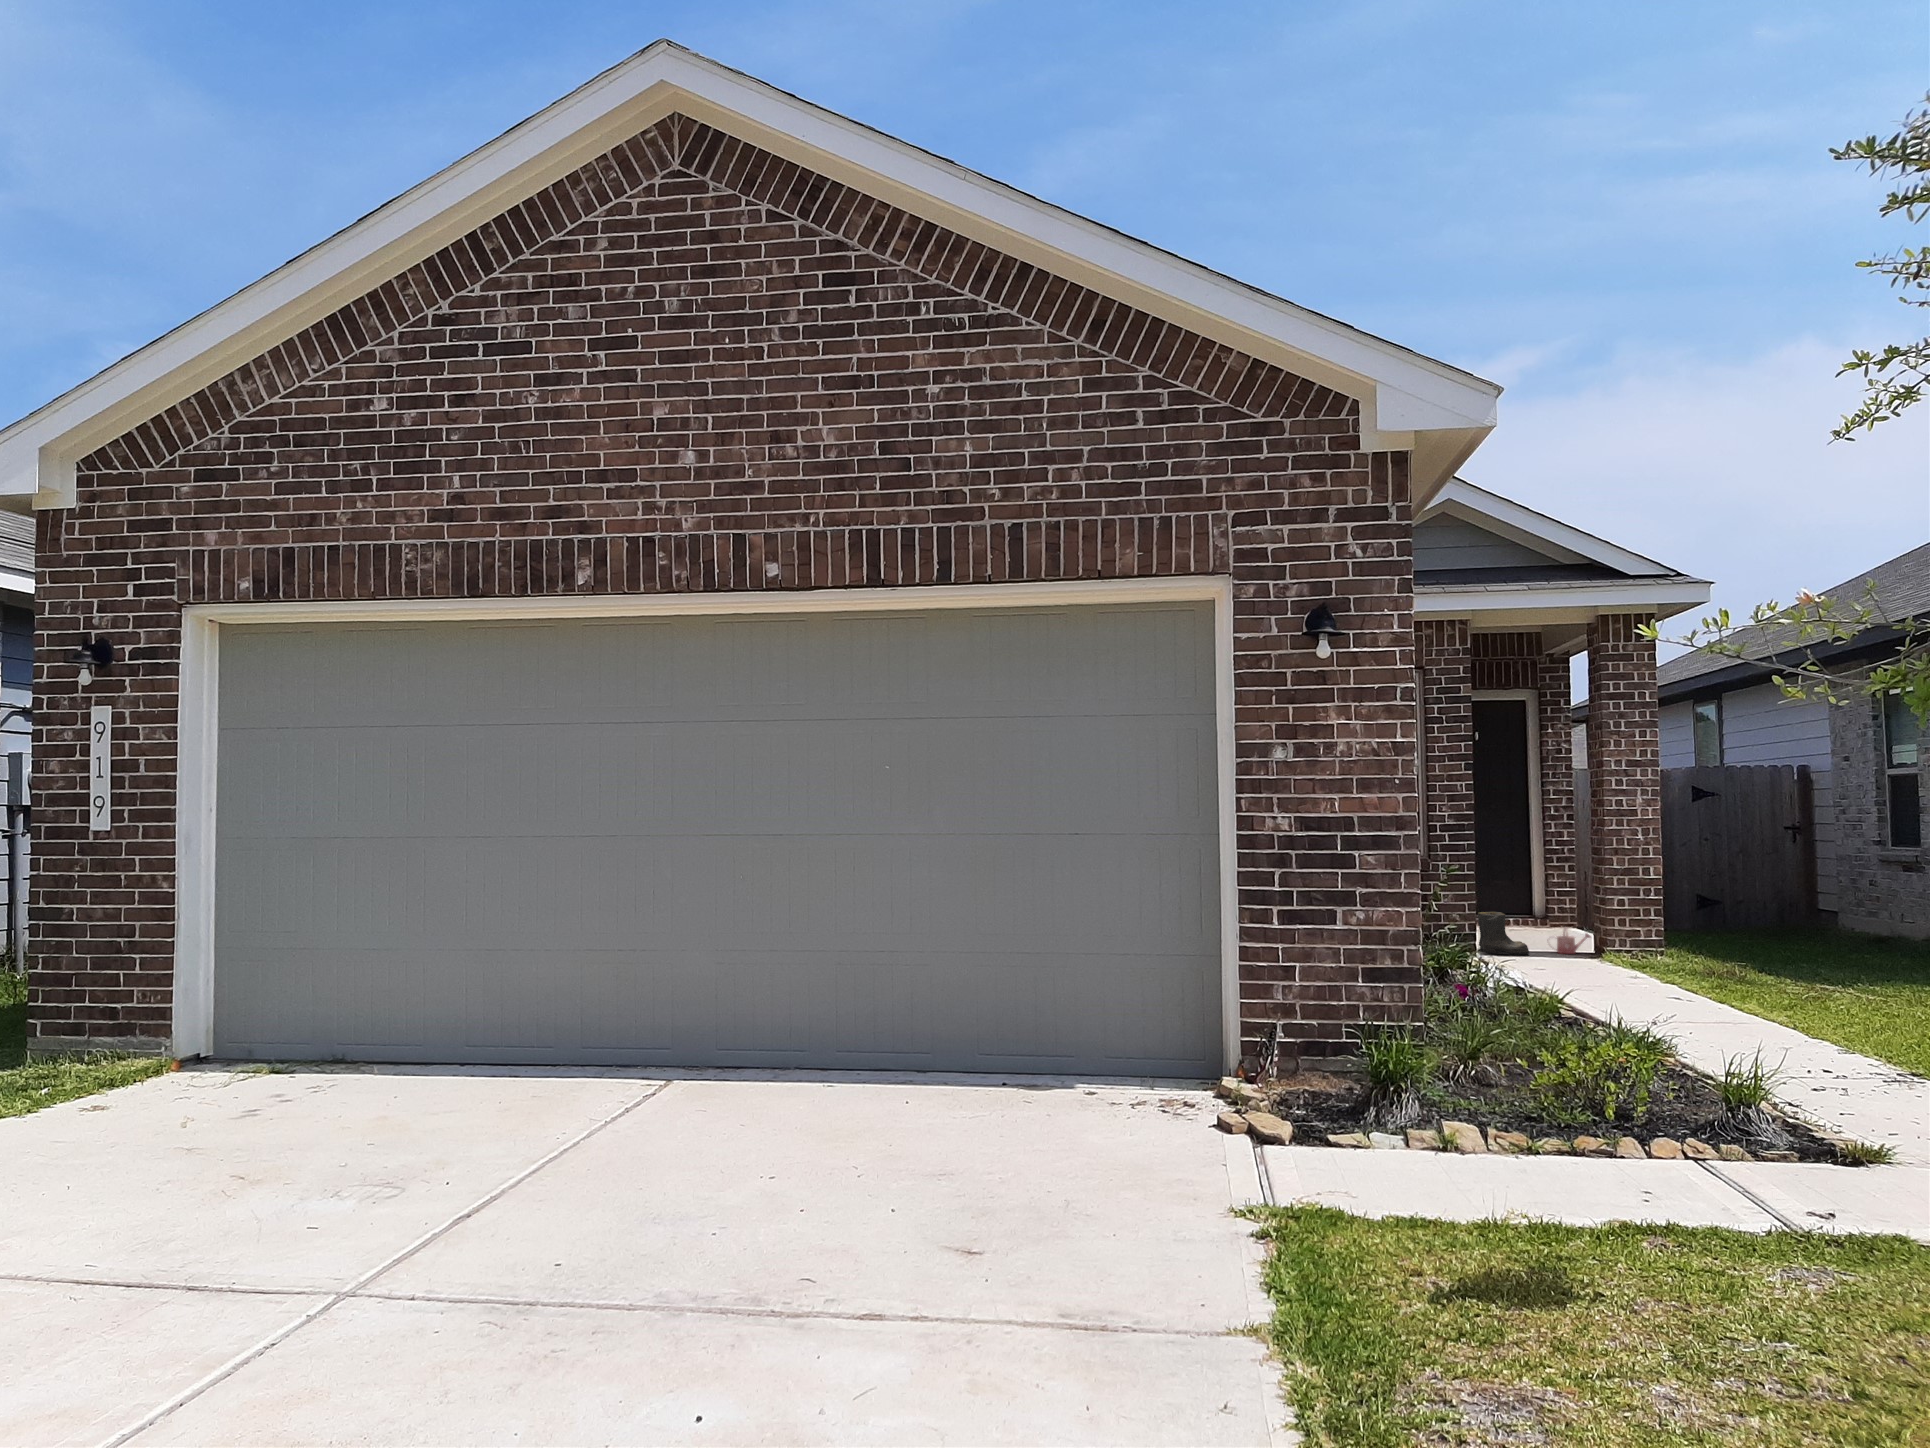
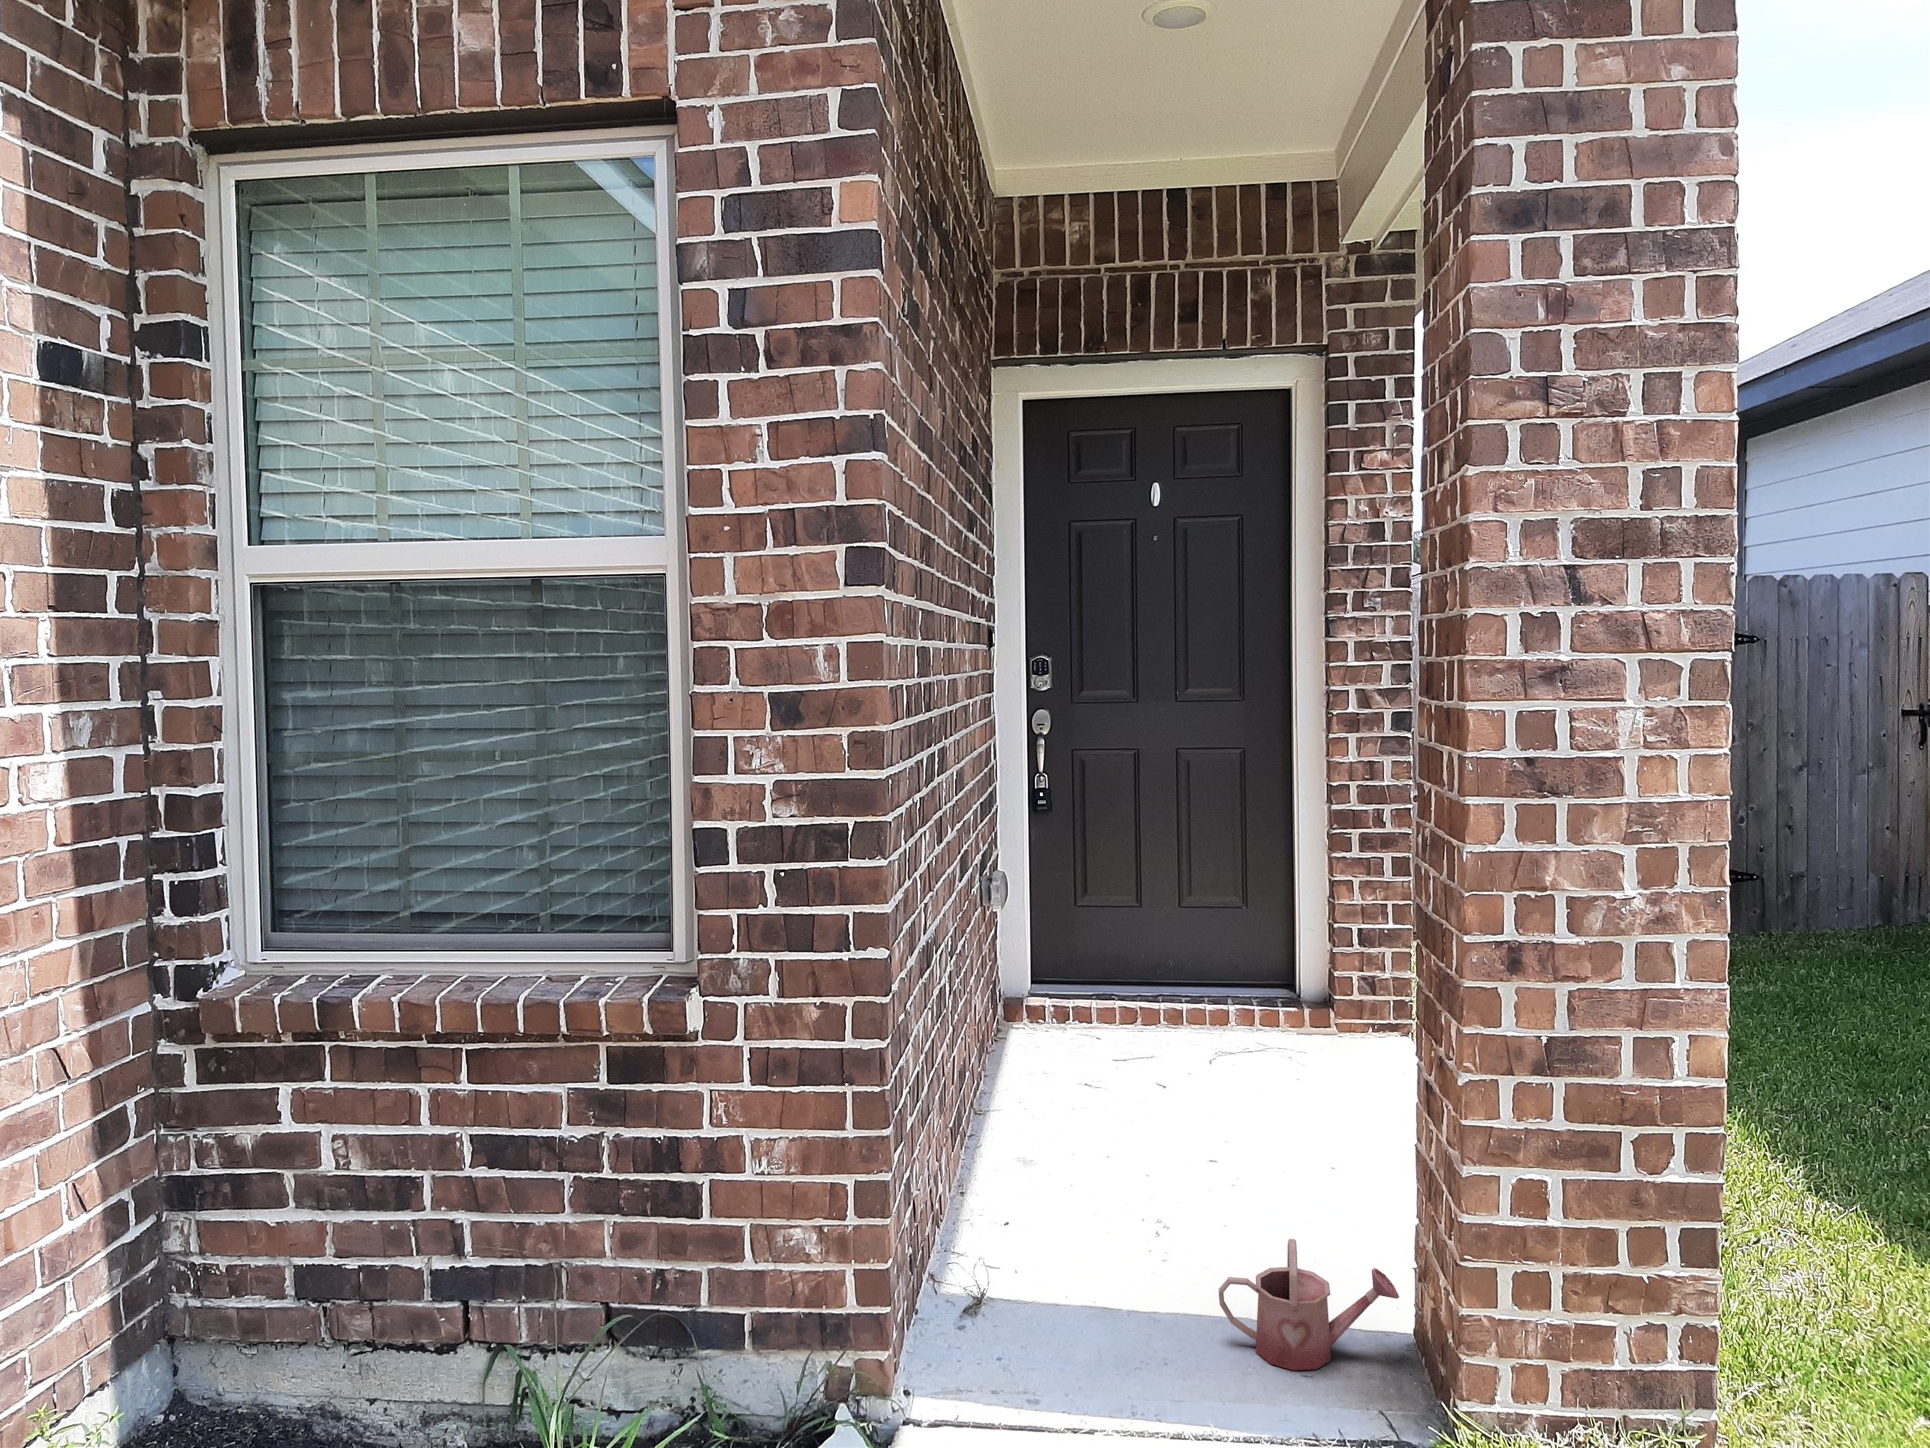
boots: present [1478,912,1529,955] -> none [931,1167,1127,1394]

